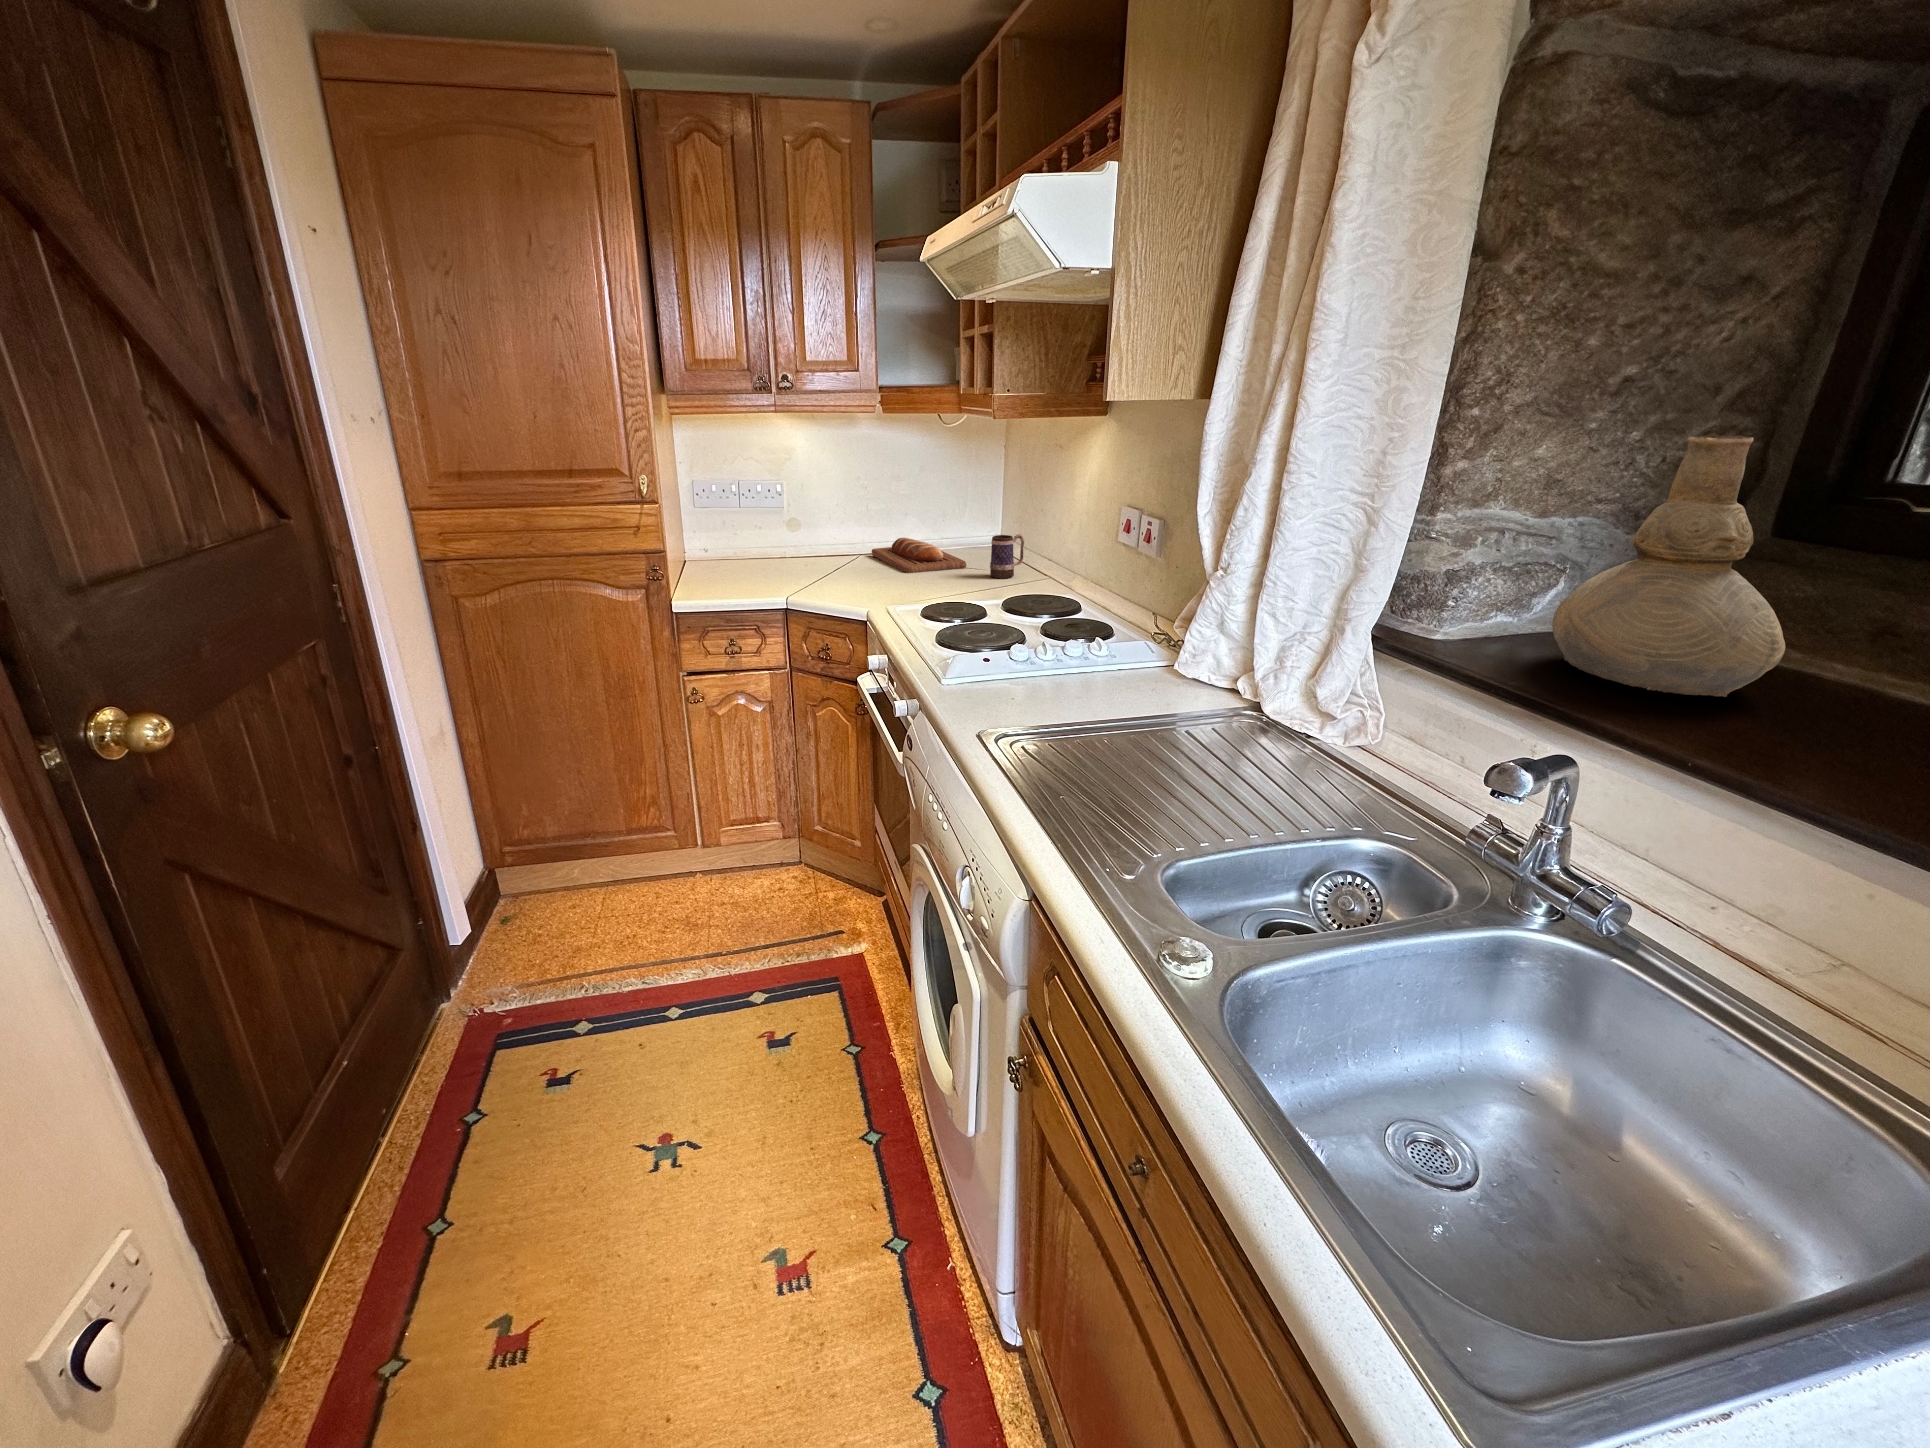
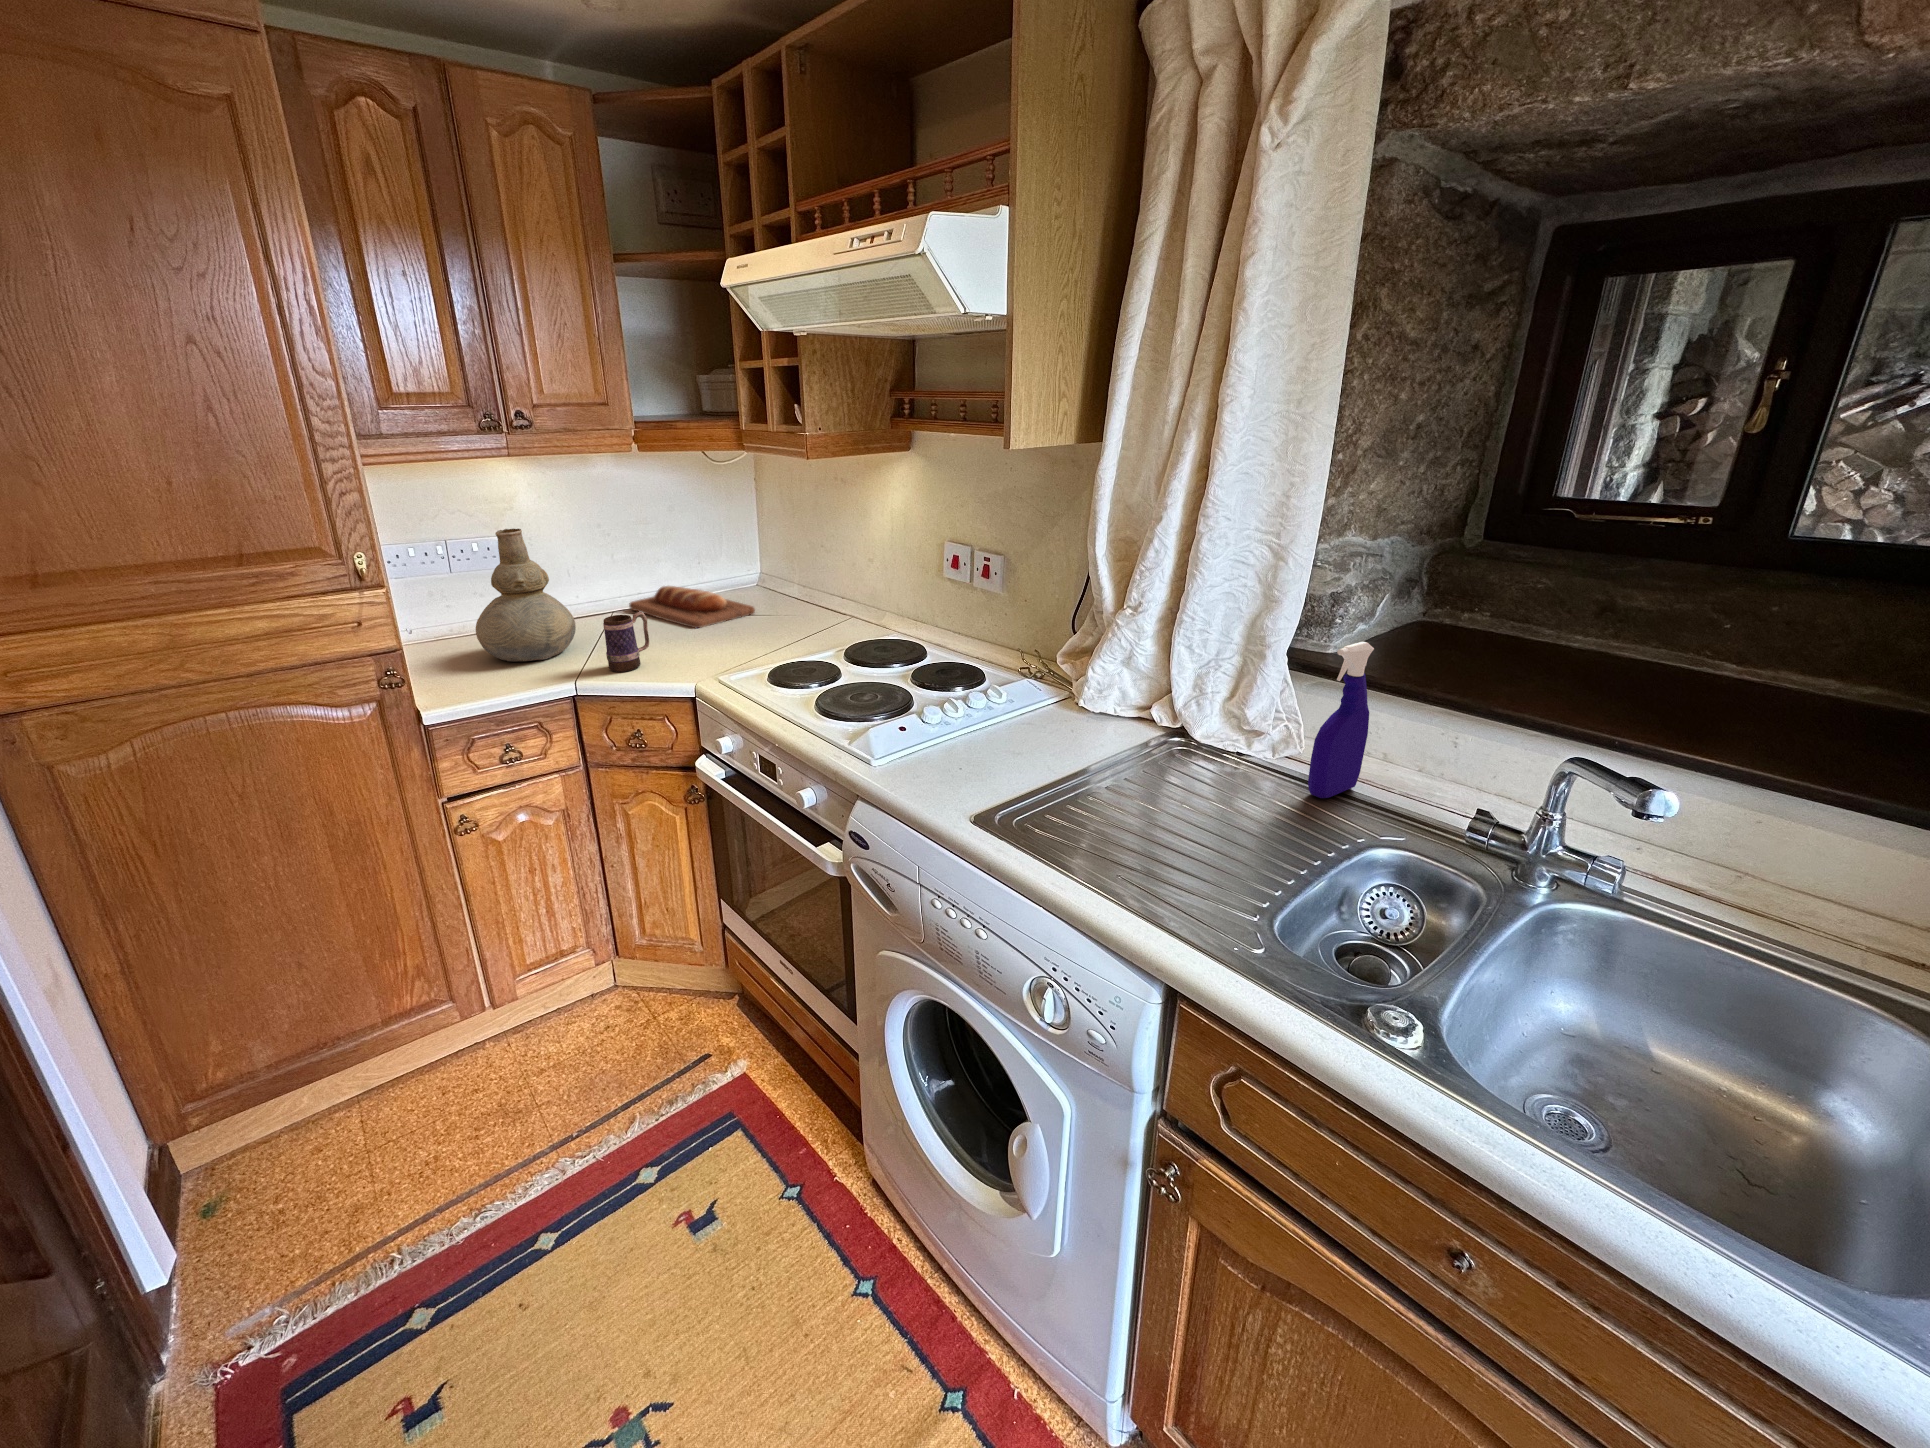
vase: present [1552,435,1785,697] -> present [476,529,576,661]
mug: present [990,534,1024,579] -> present [603,612,649,672]
spray bottle: none [1347,616,1441,788] -> present [1308,642,1374,798]

